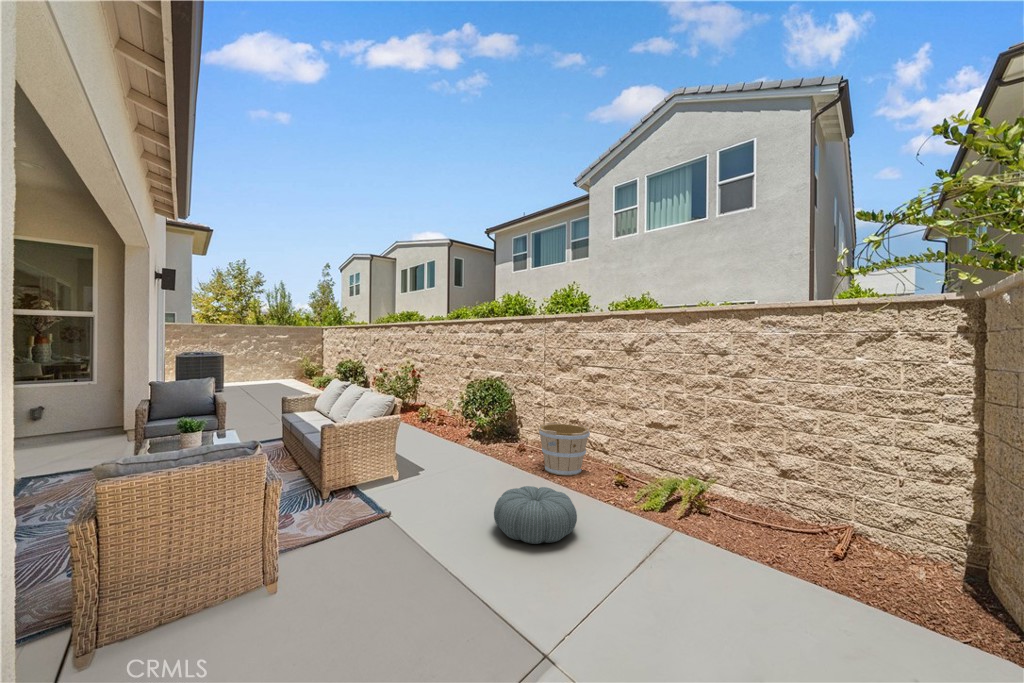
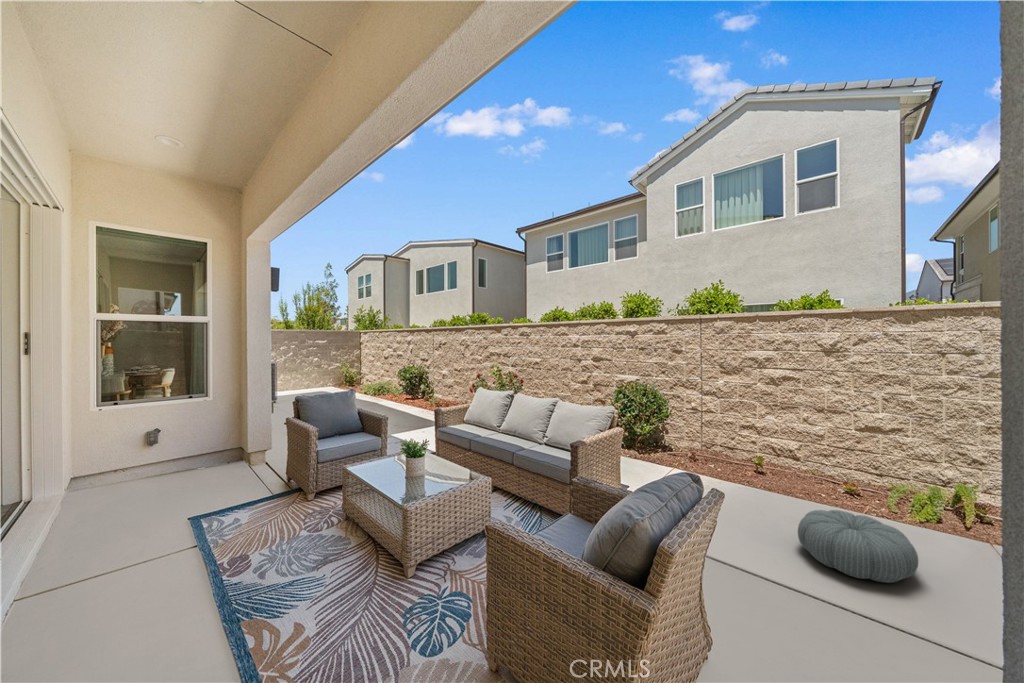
wooden bucket: present [539,423,590,476] -> none [726,428,787,485]

